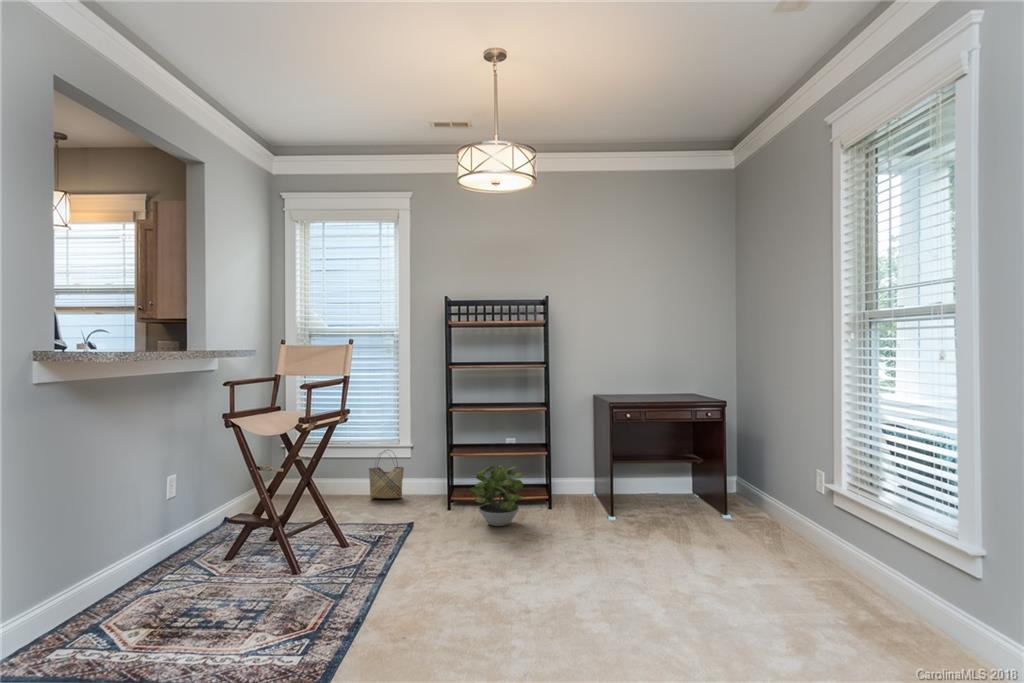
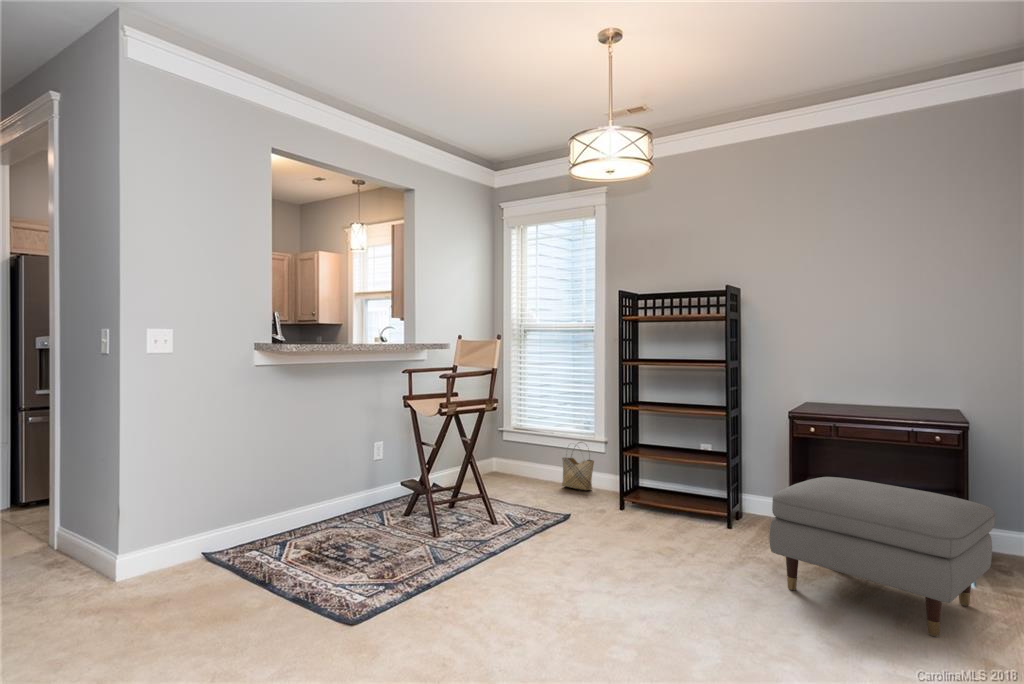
ottoman: none [628,452,768,556] -> present [769,477,995,637]
potted plant: present [469,465,523,526] -> none [617,468,683,534]

